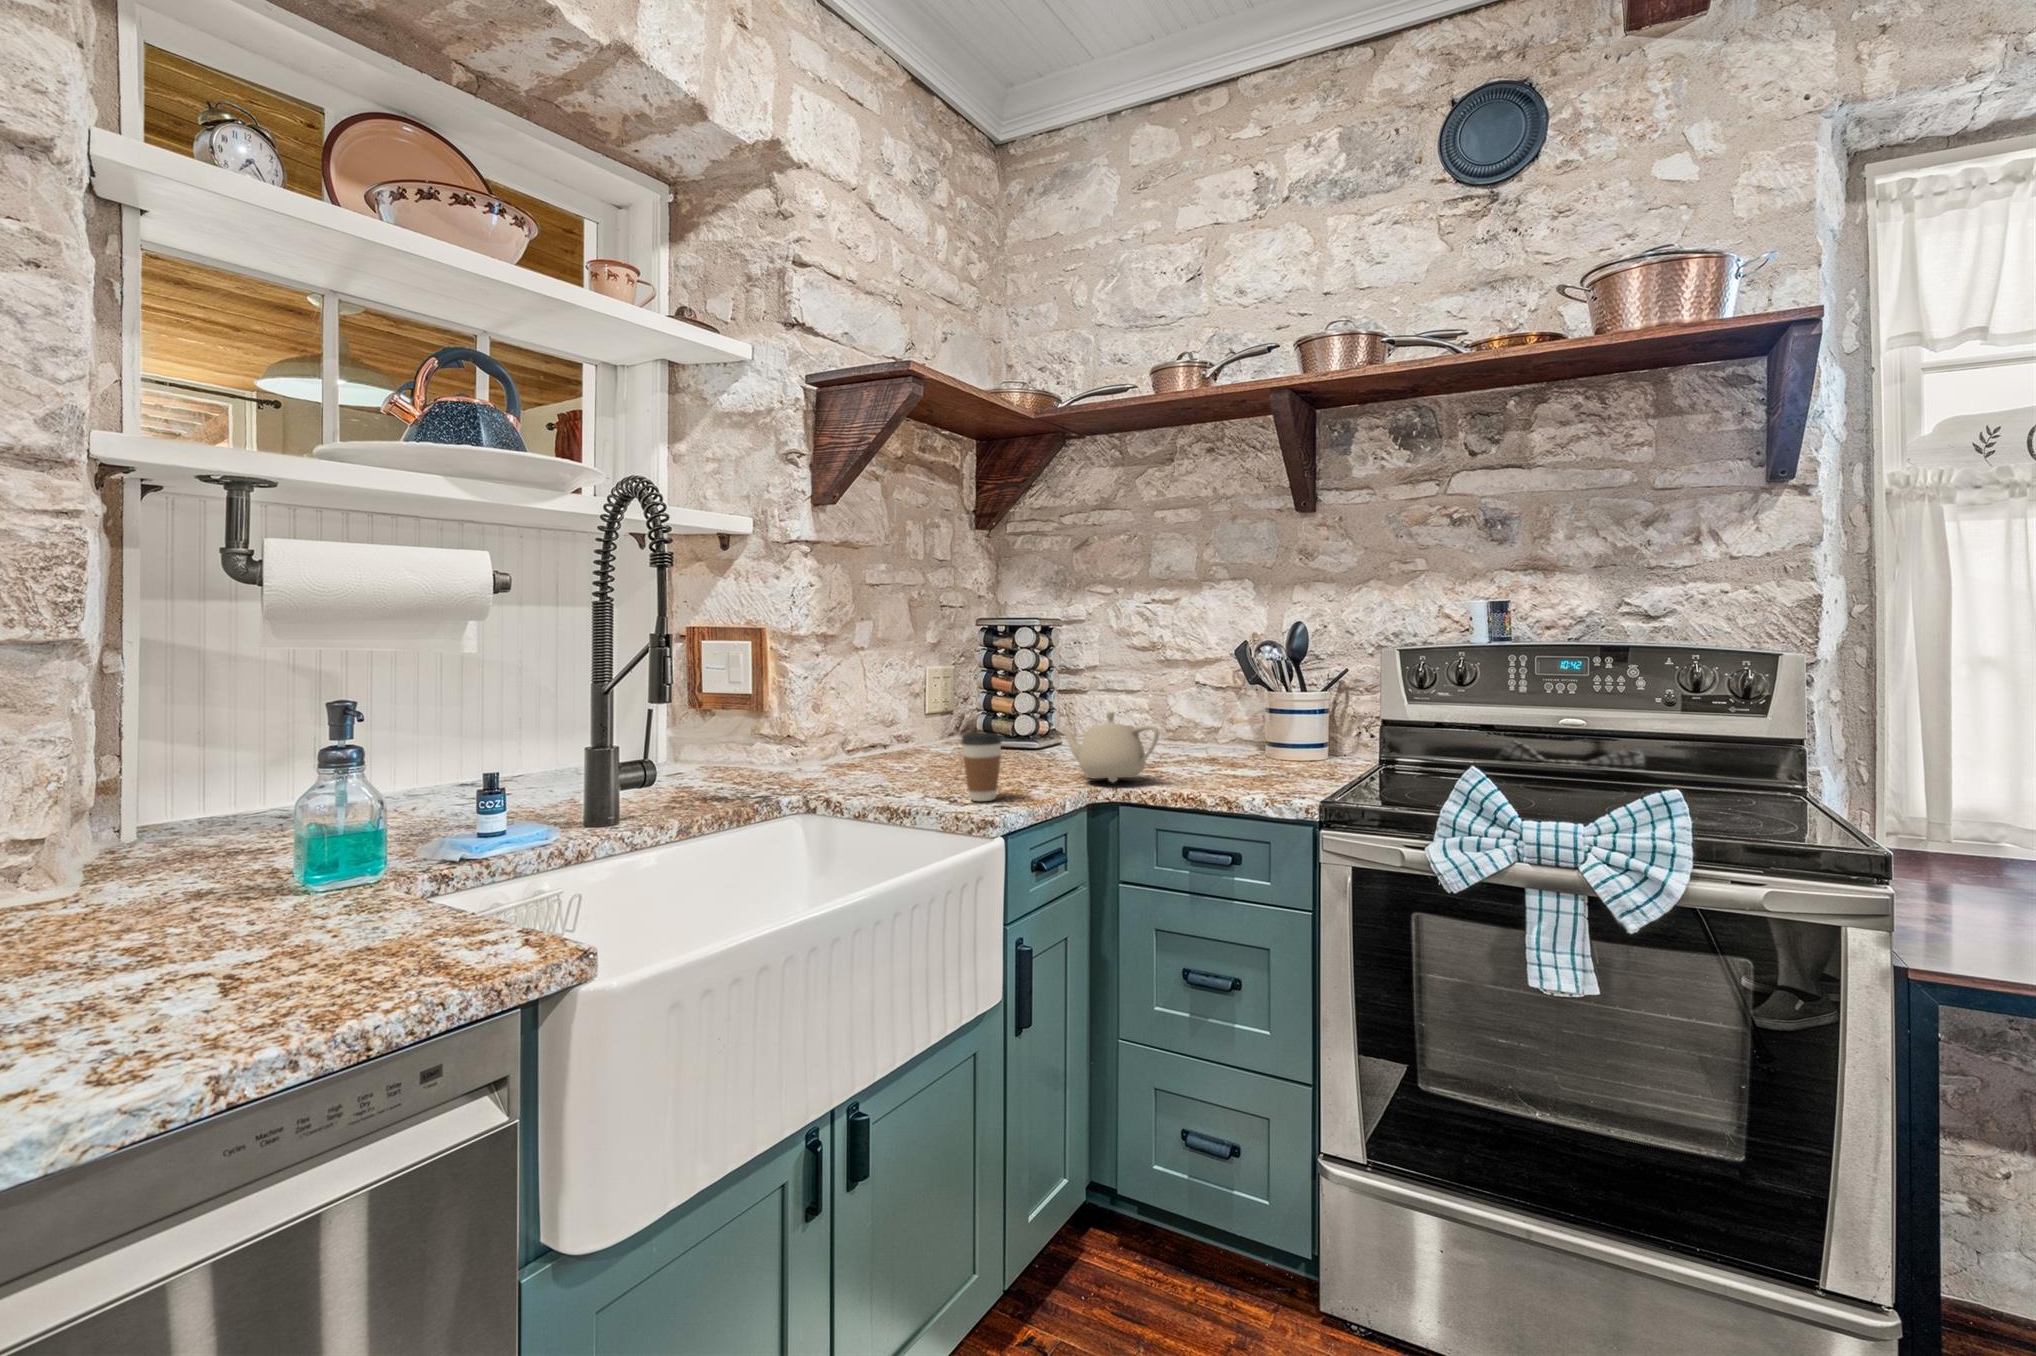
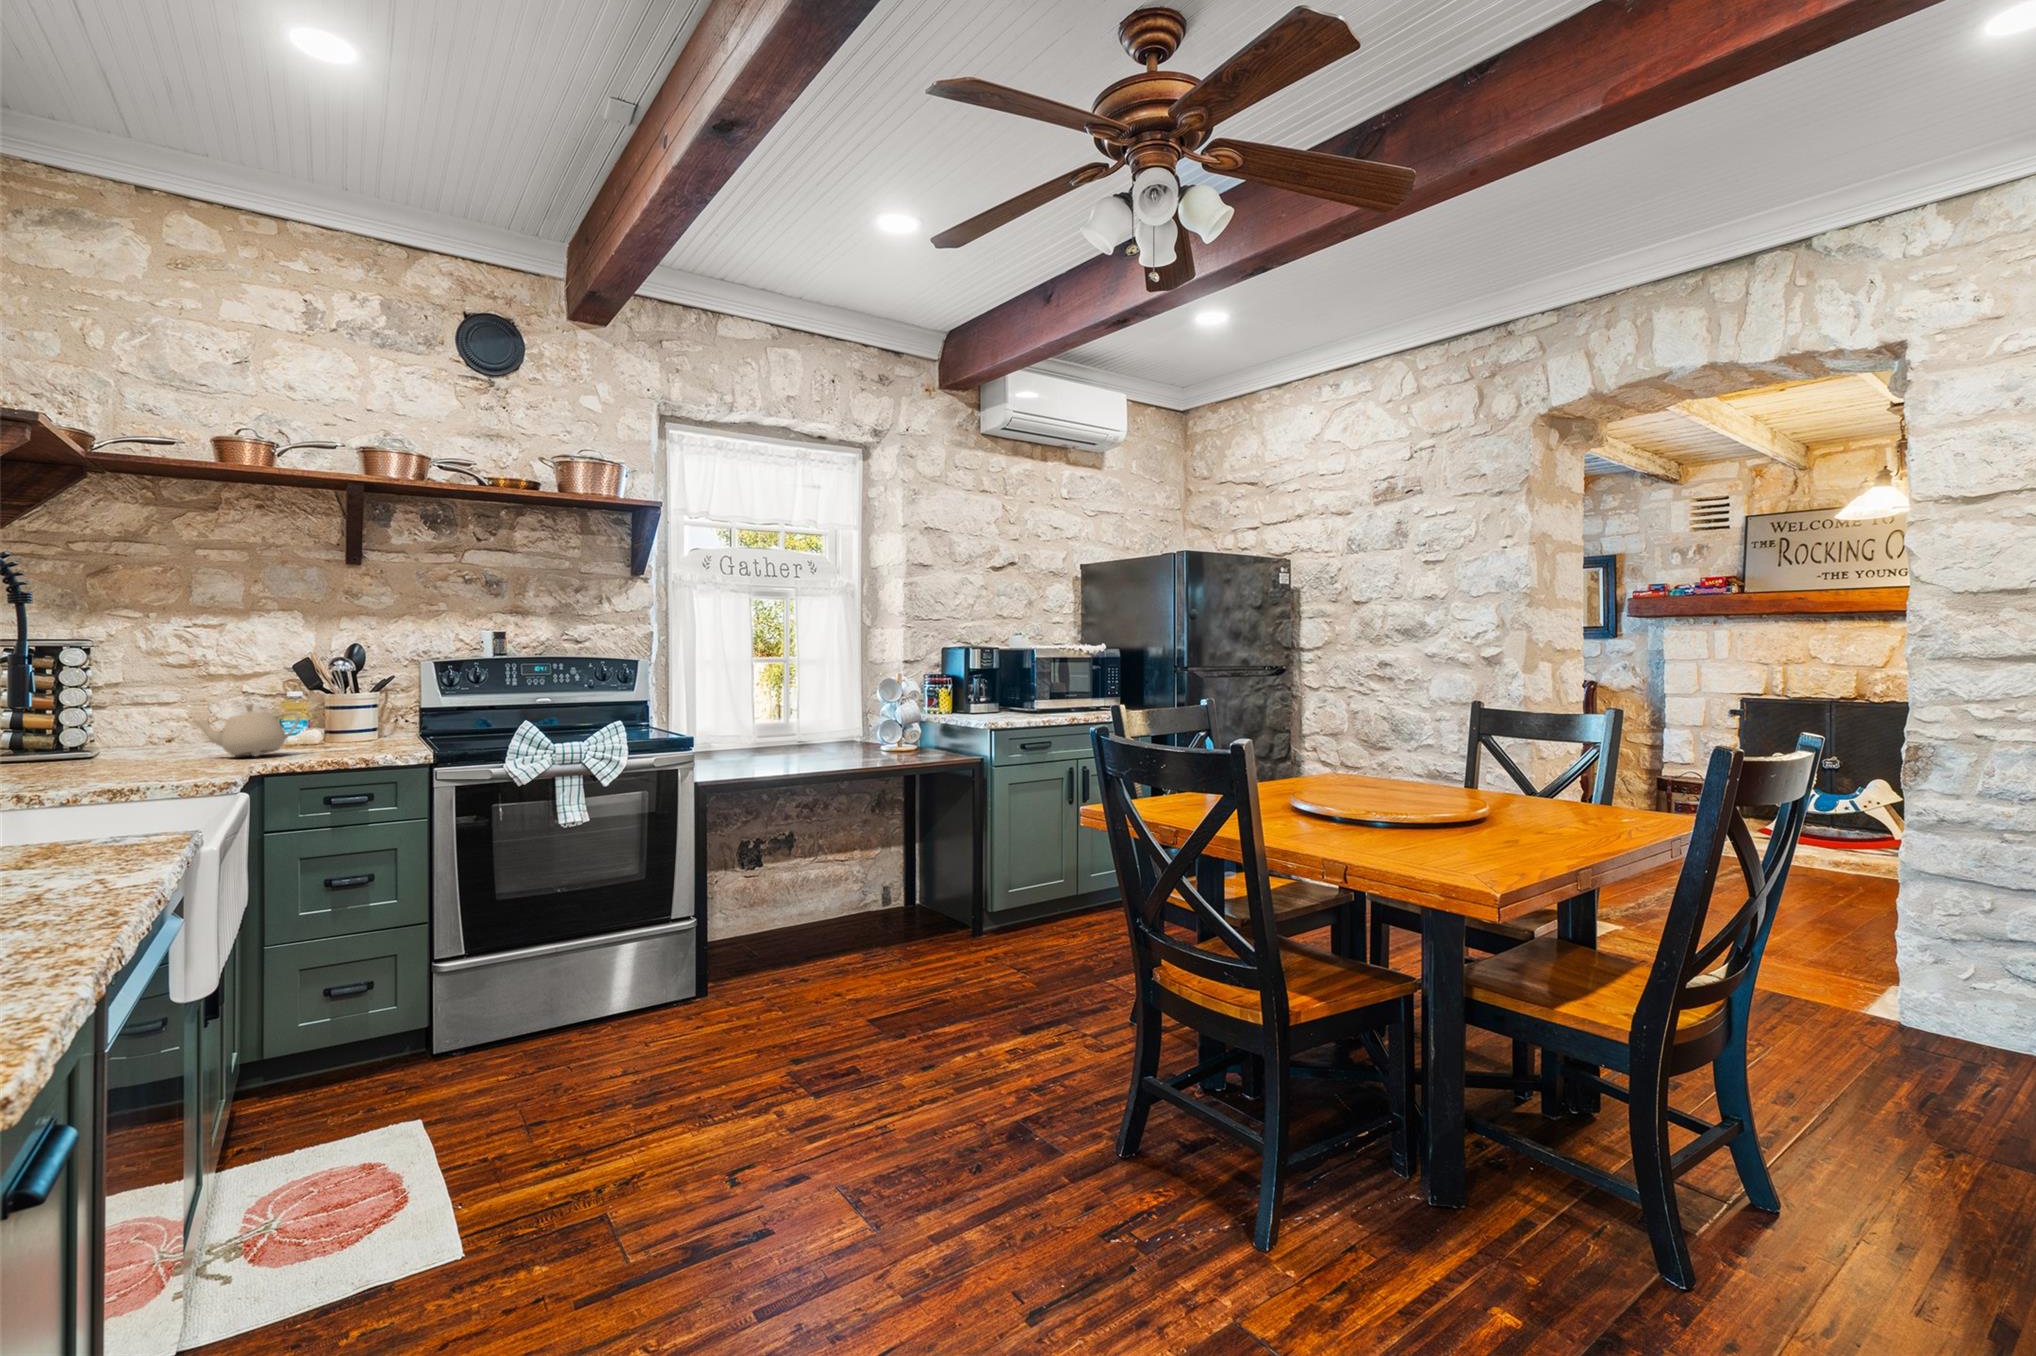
coffee cup: present [962,733,1001,801] -> none [145,719,187,772]

